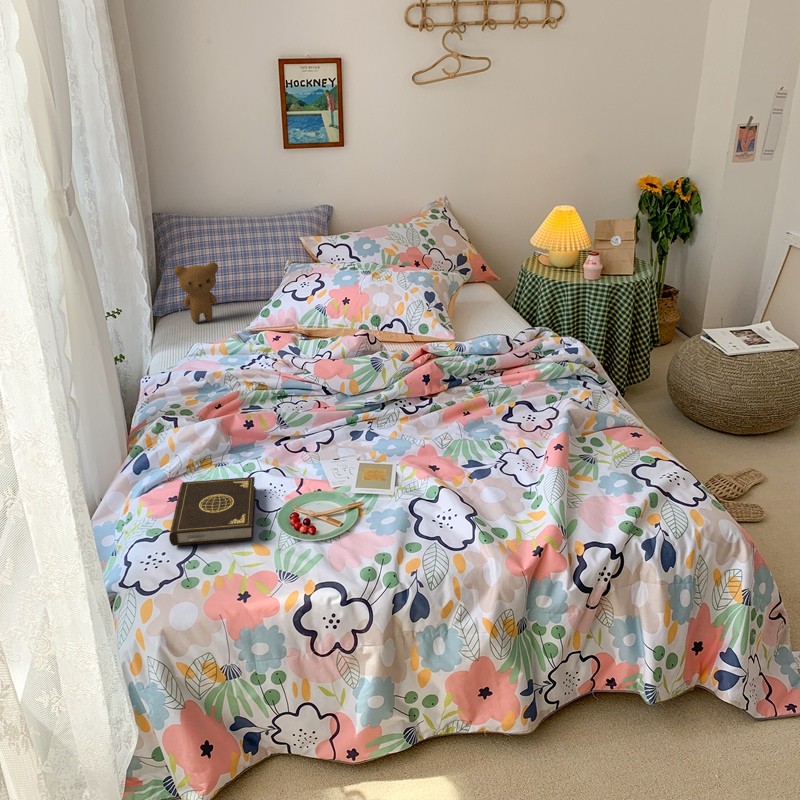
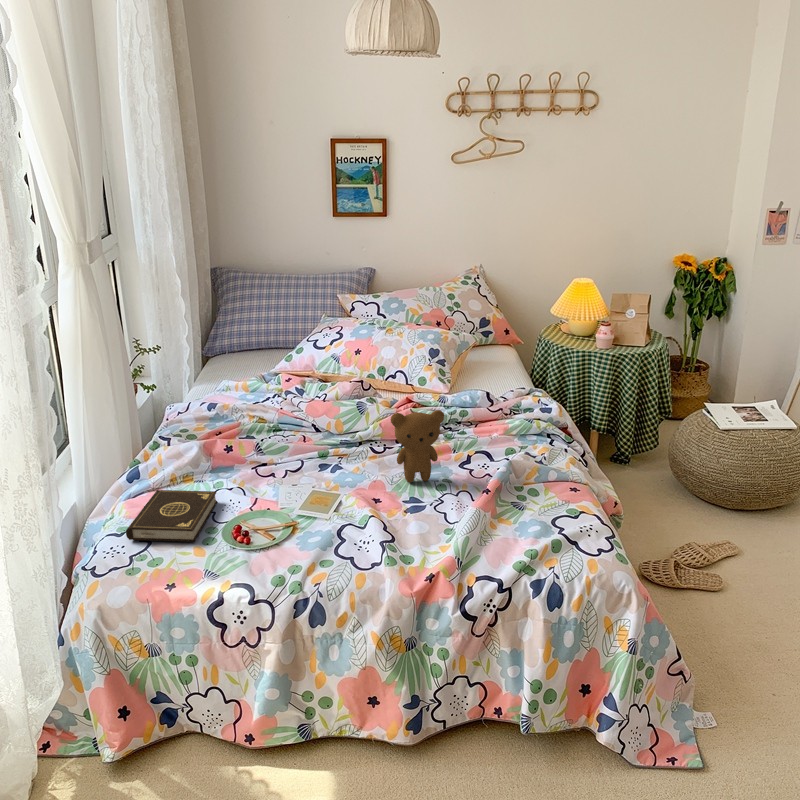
teddy bear: present [174,262,218,323] -> present [390,410,444,483]

